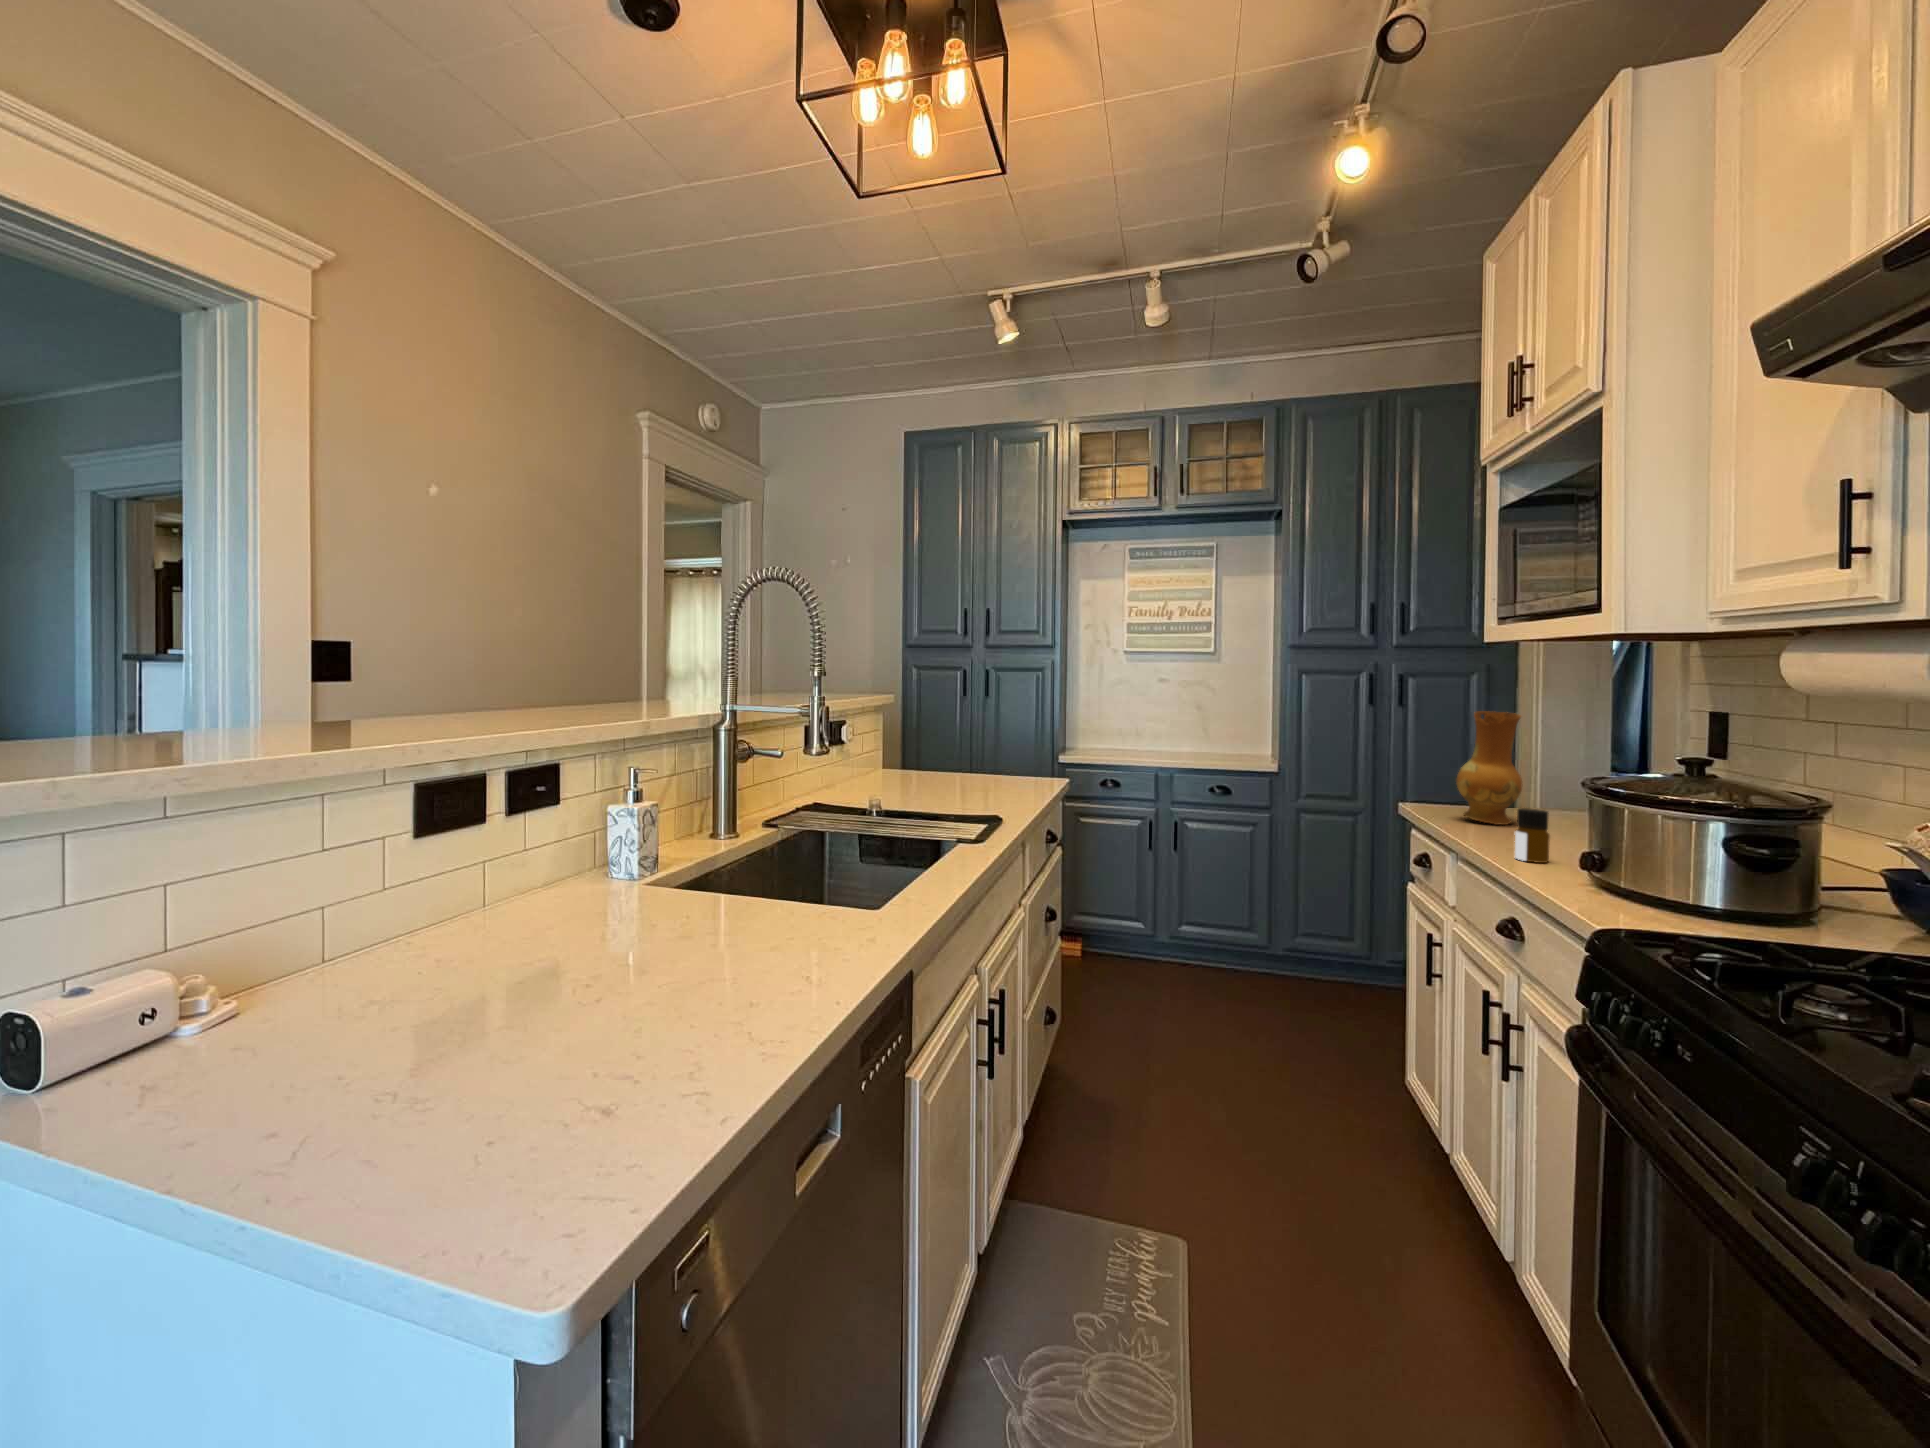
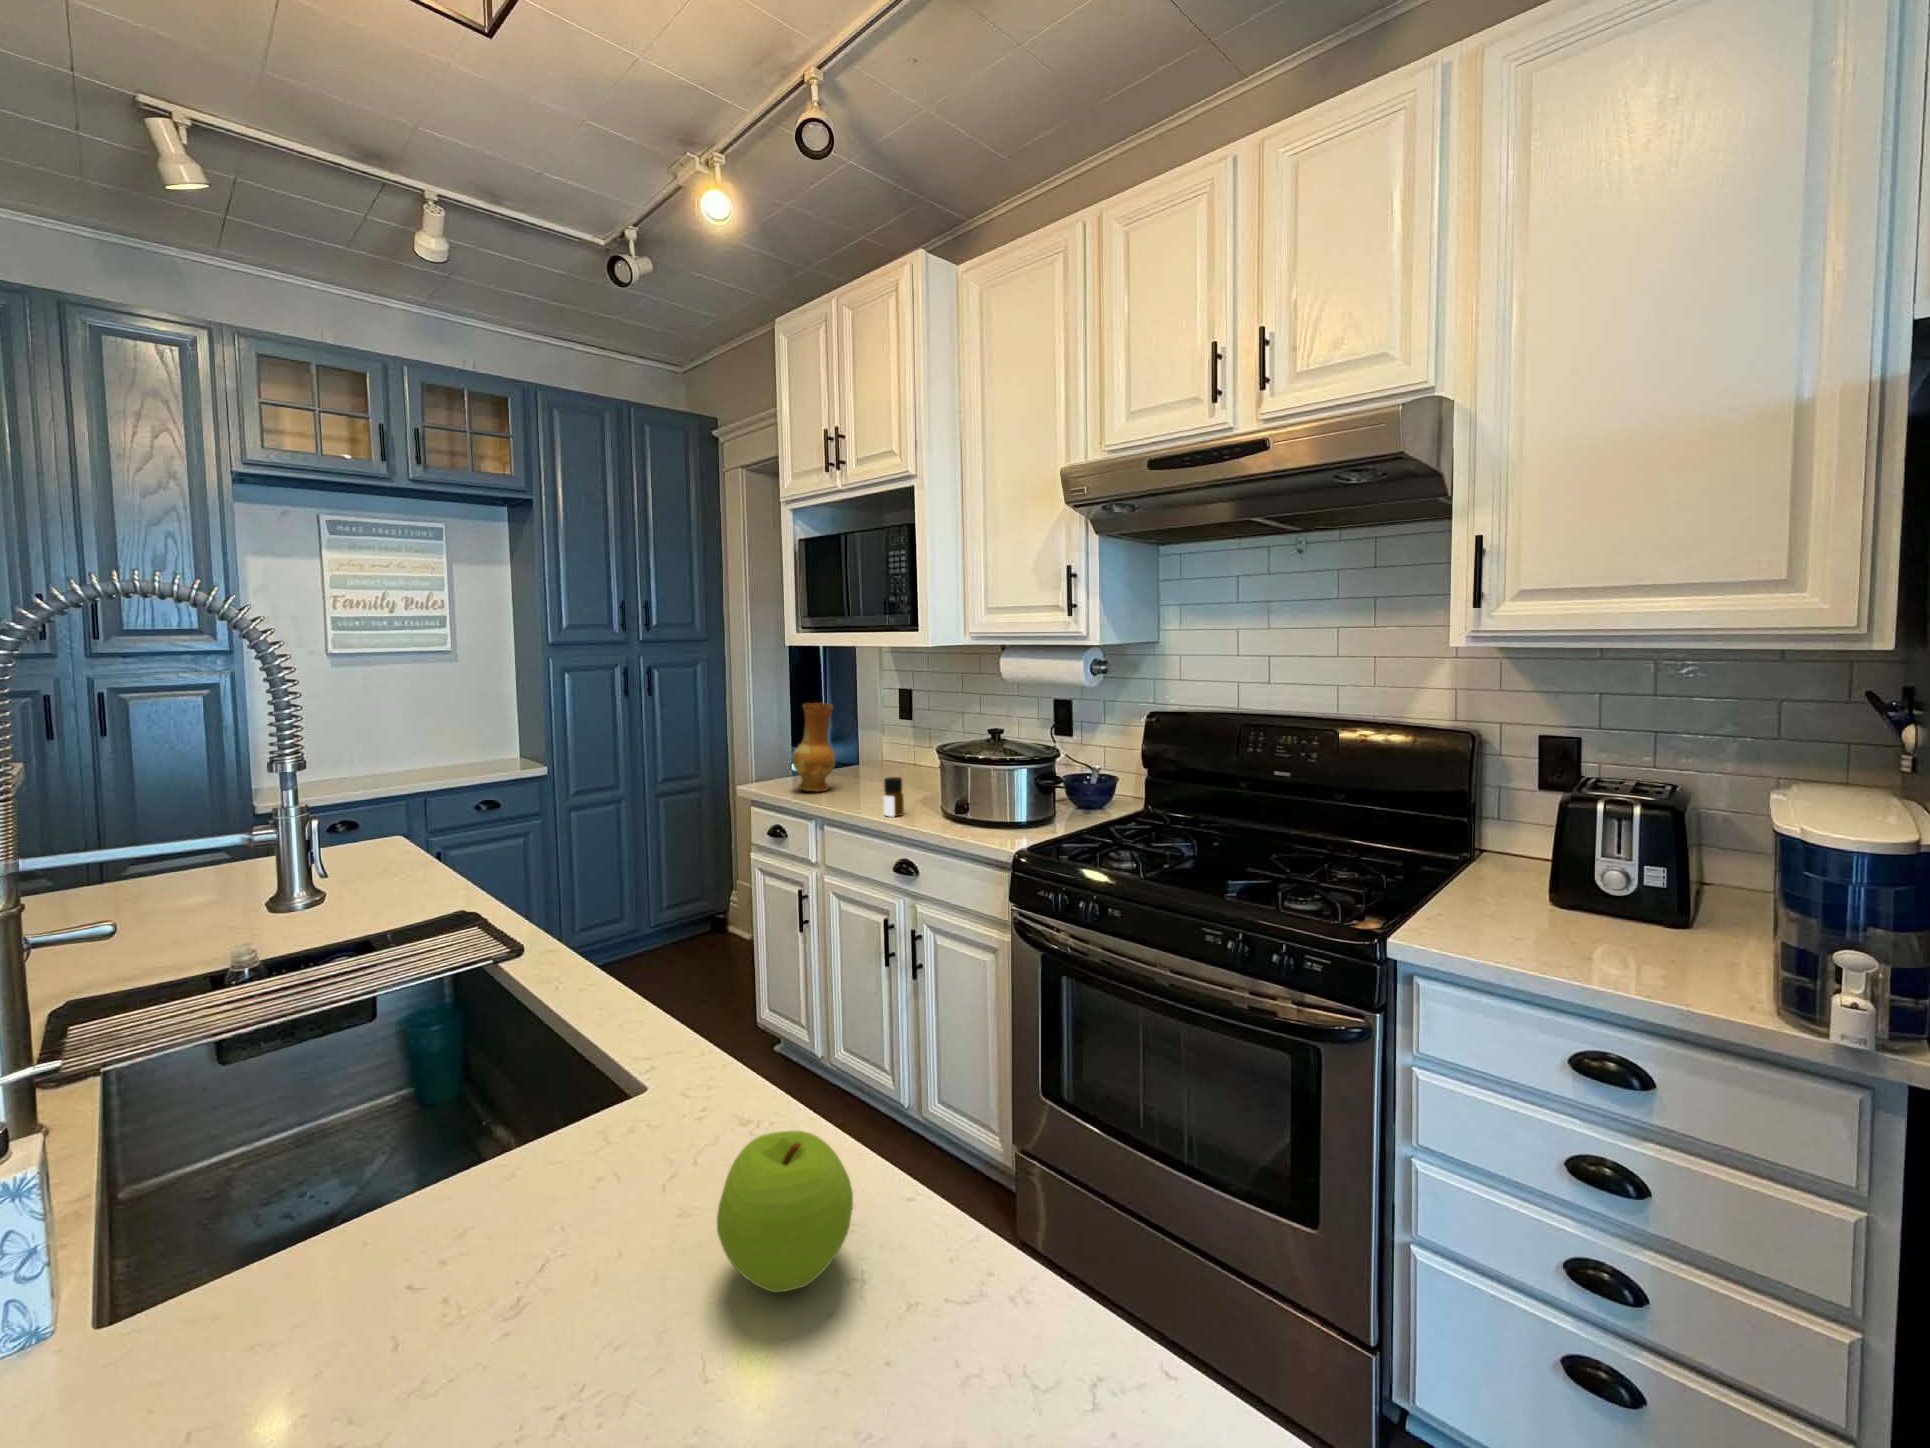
apple: none [661,901,759,1003] -> present [717,1131,853,1293]

